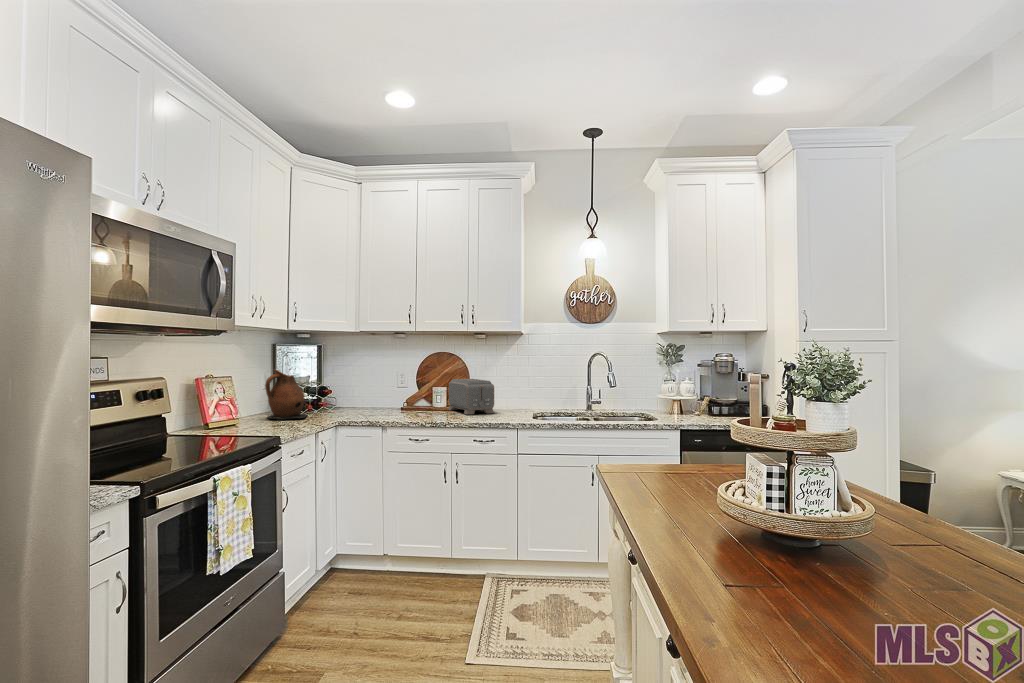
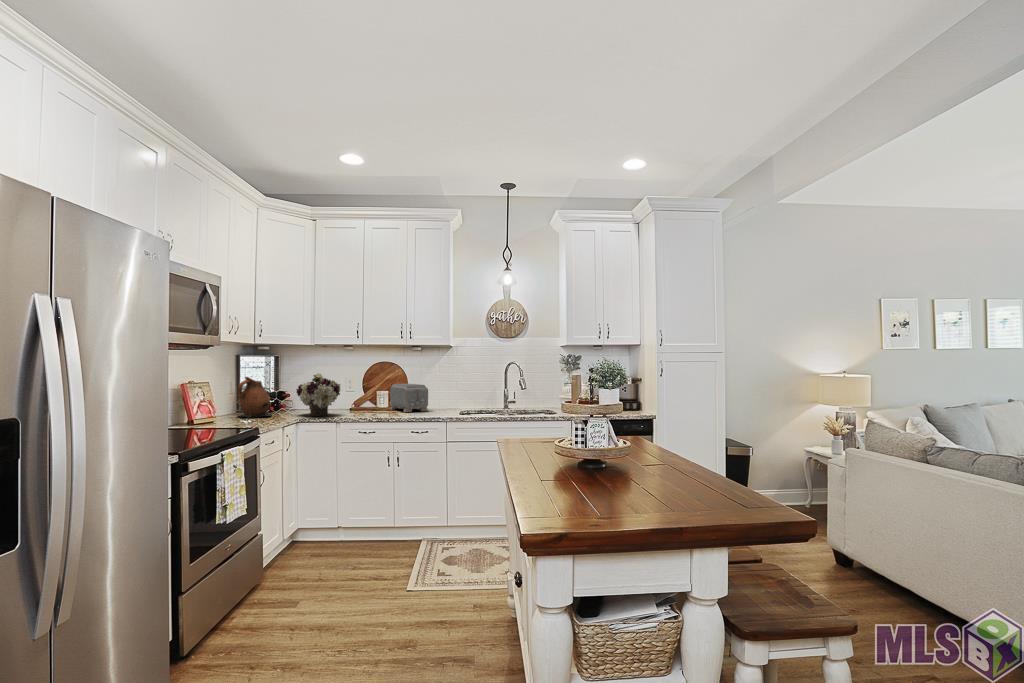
flower arrangement: none [335,366,388,419] -> present [296,373,340,416]

